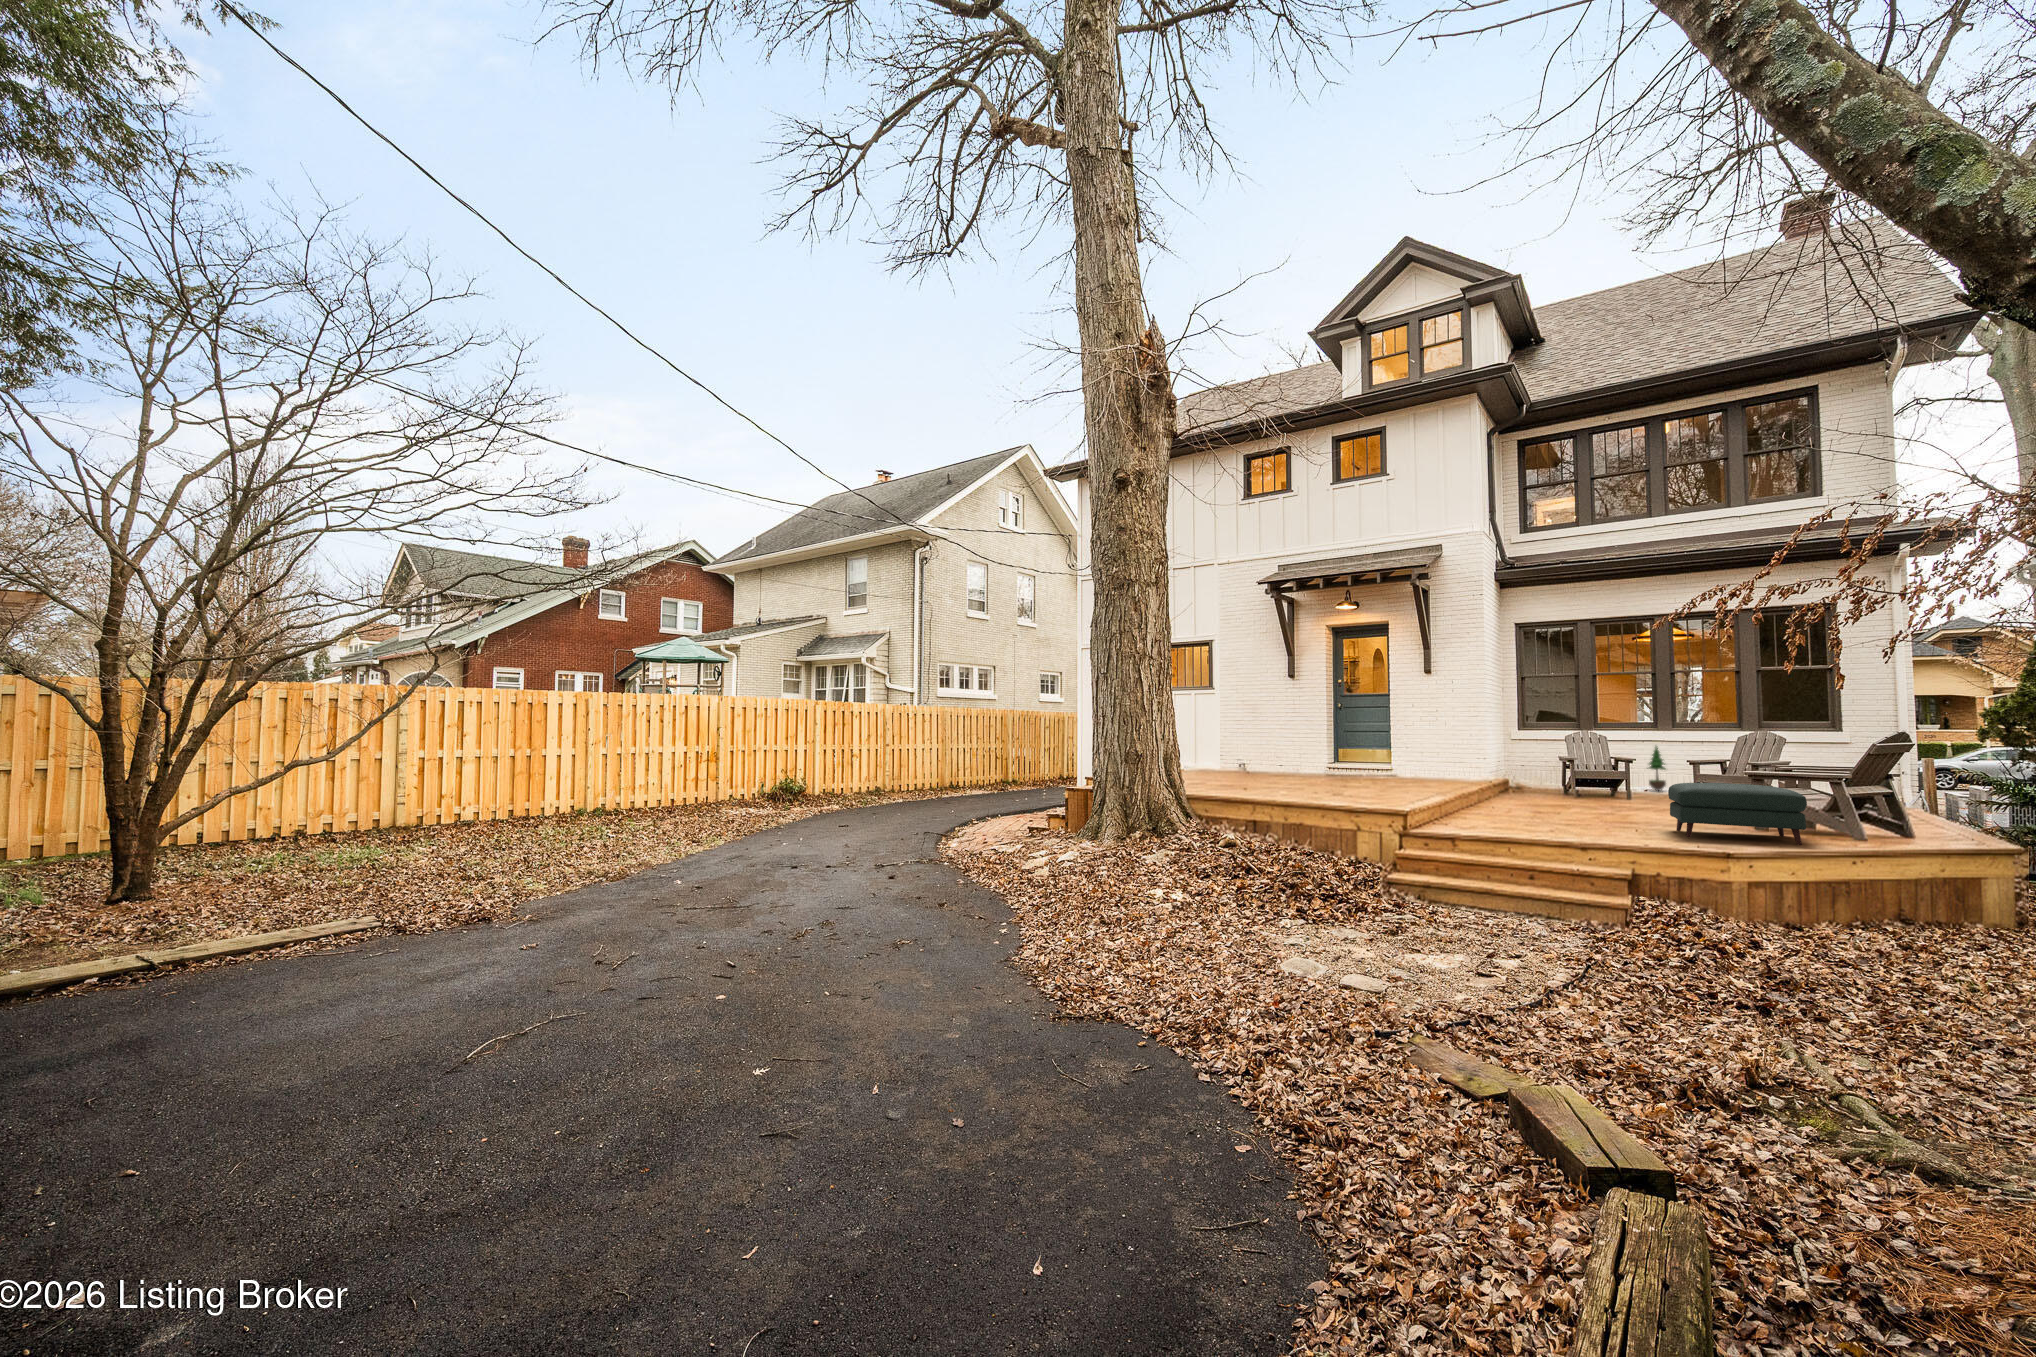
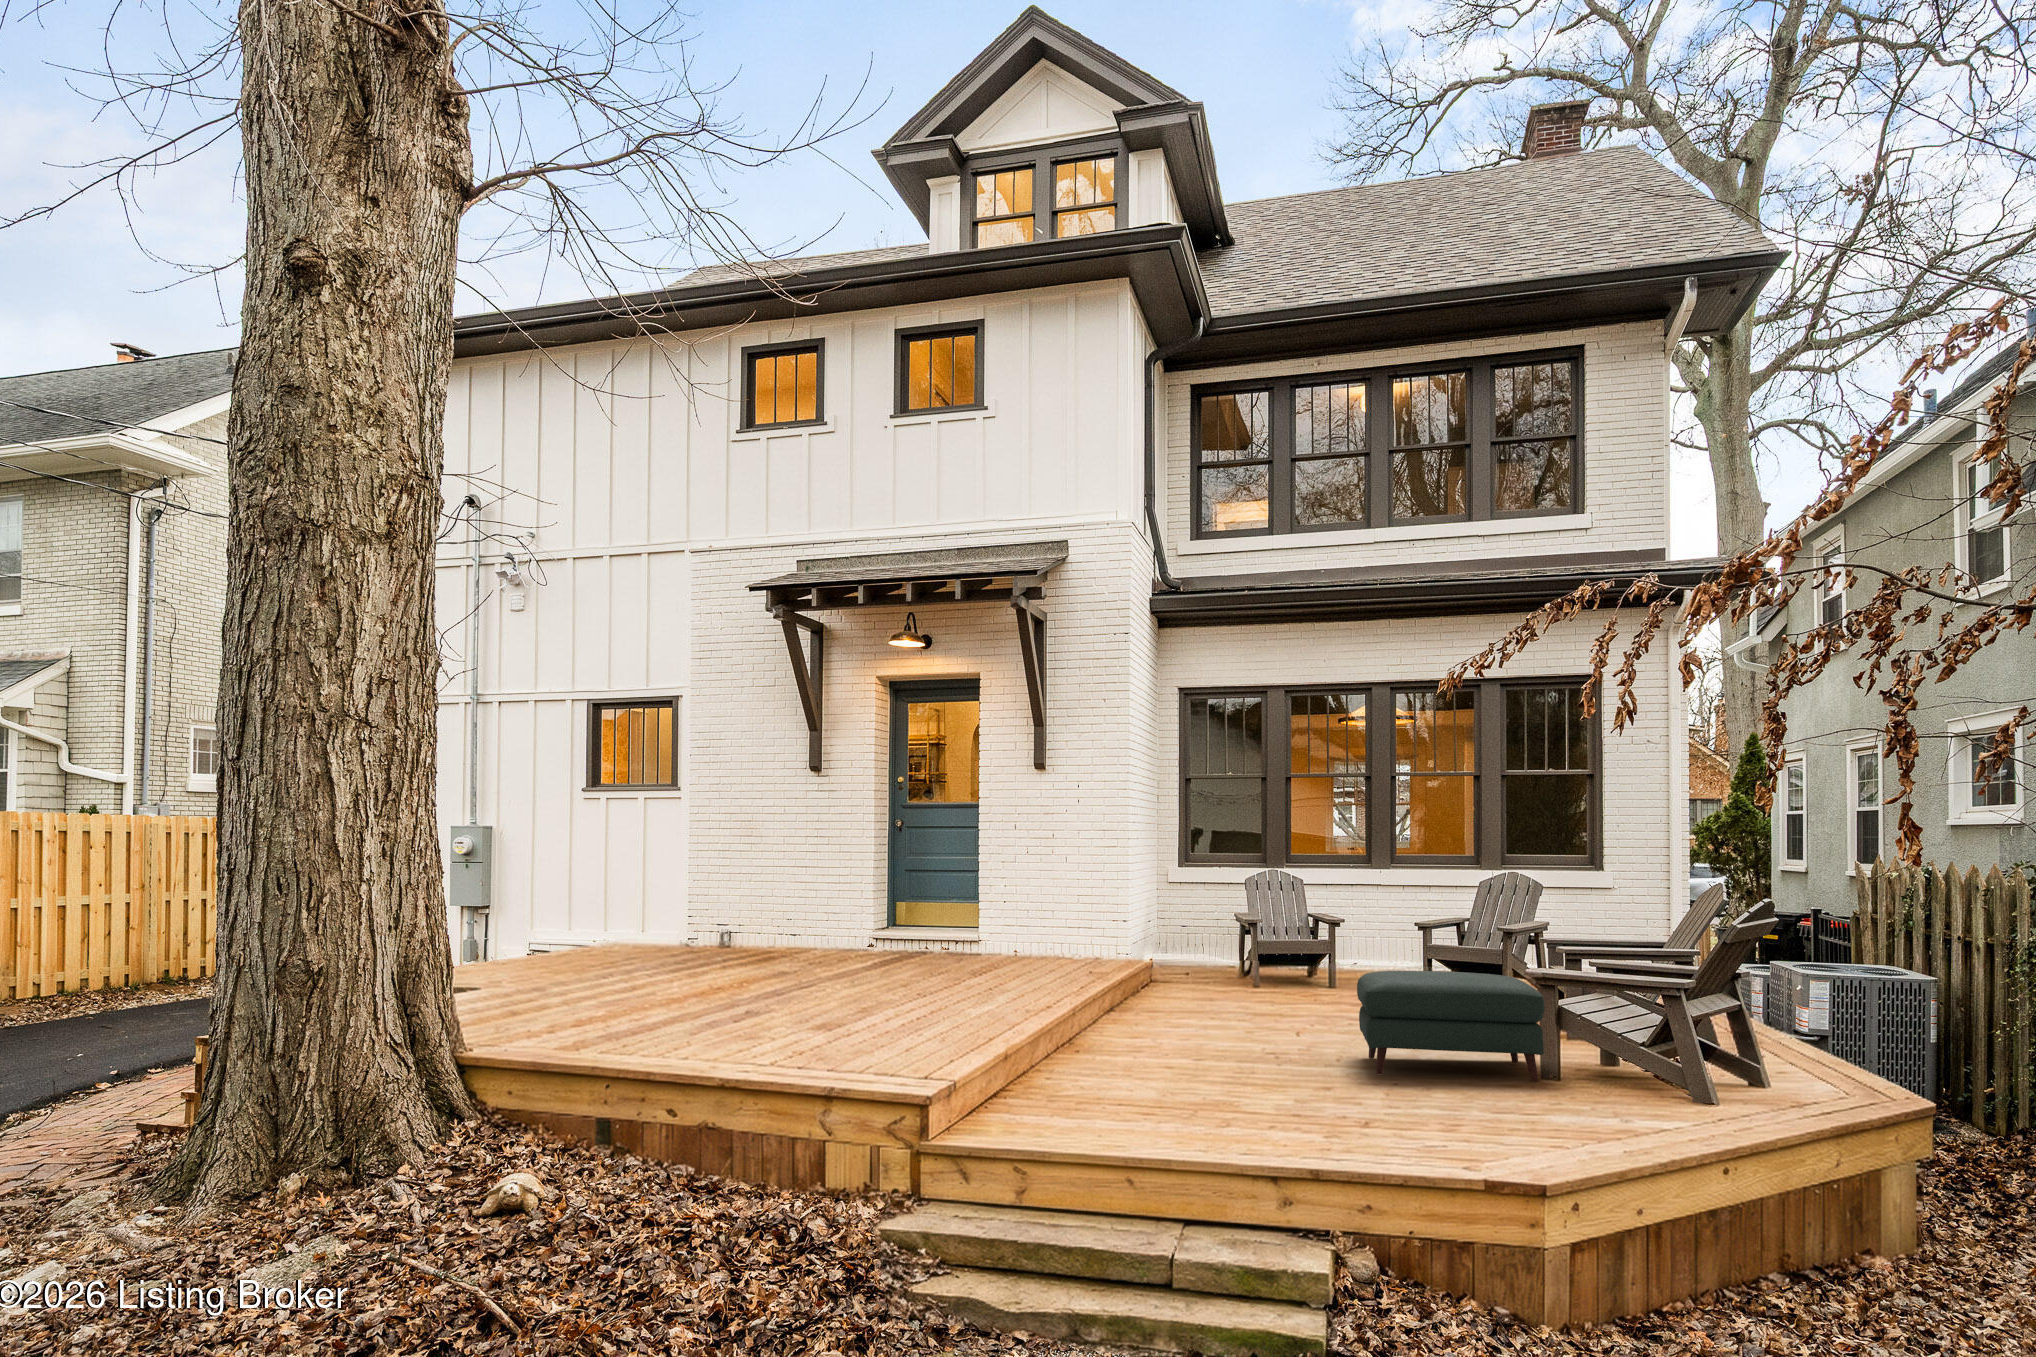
potted tree: present [1649,746,1666,791] -> none [1361,892,1389,971]

